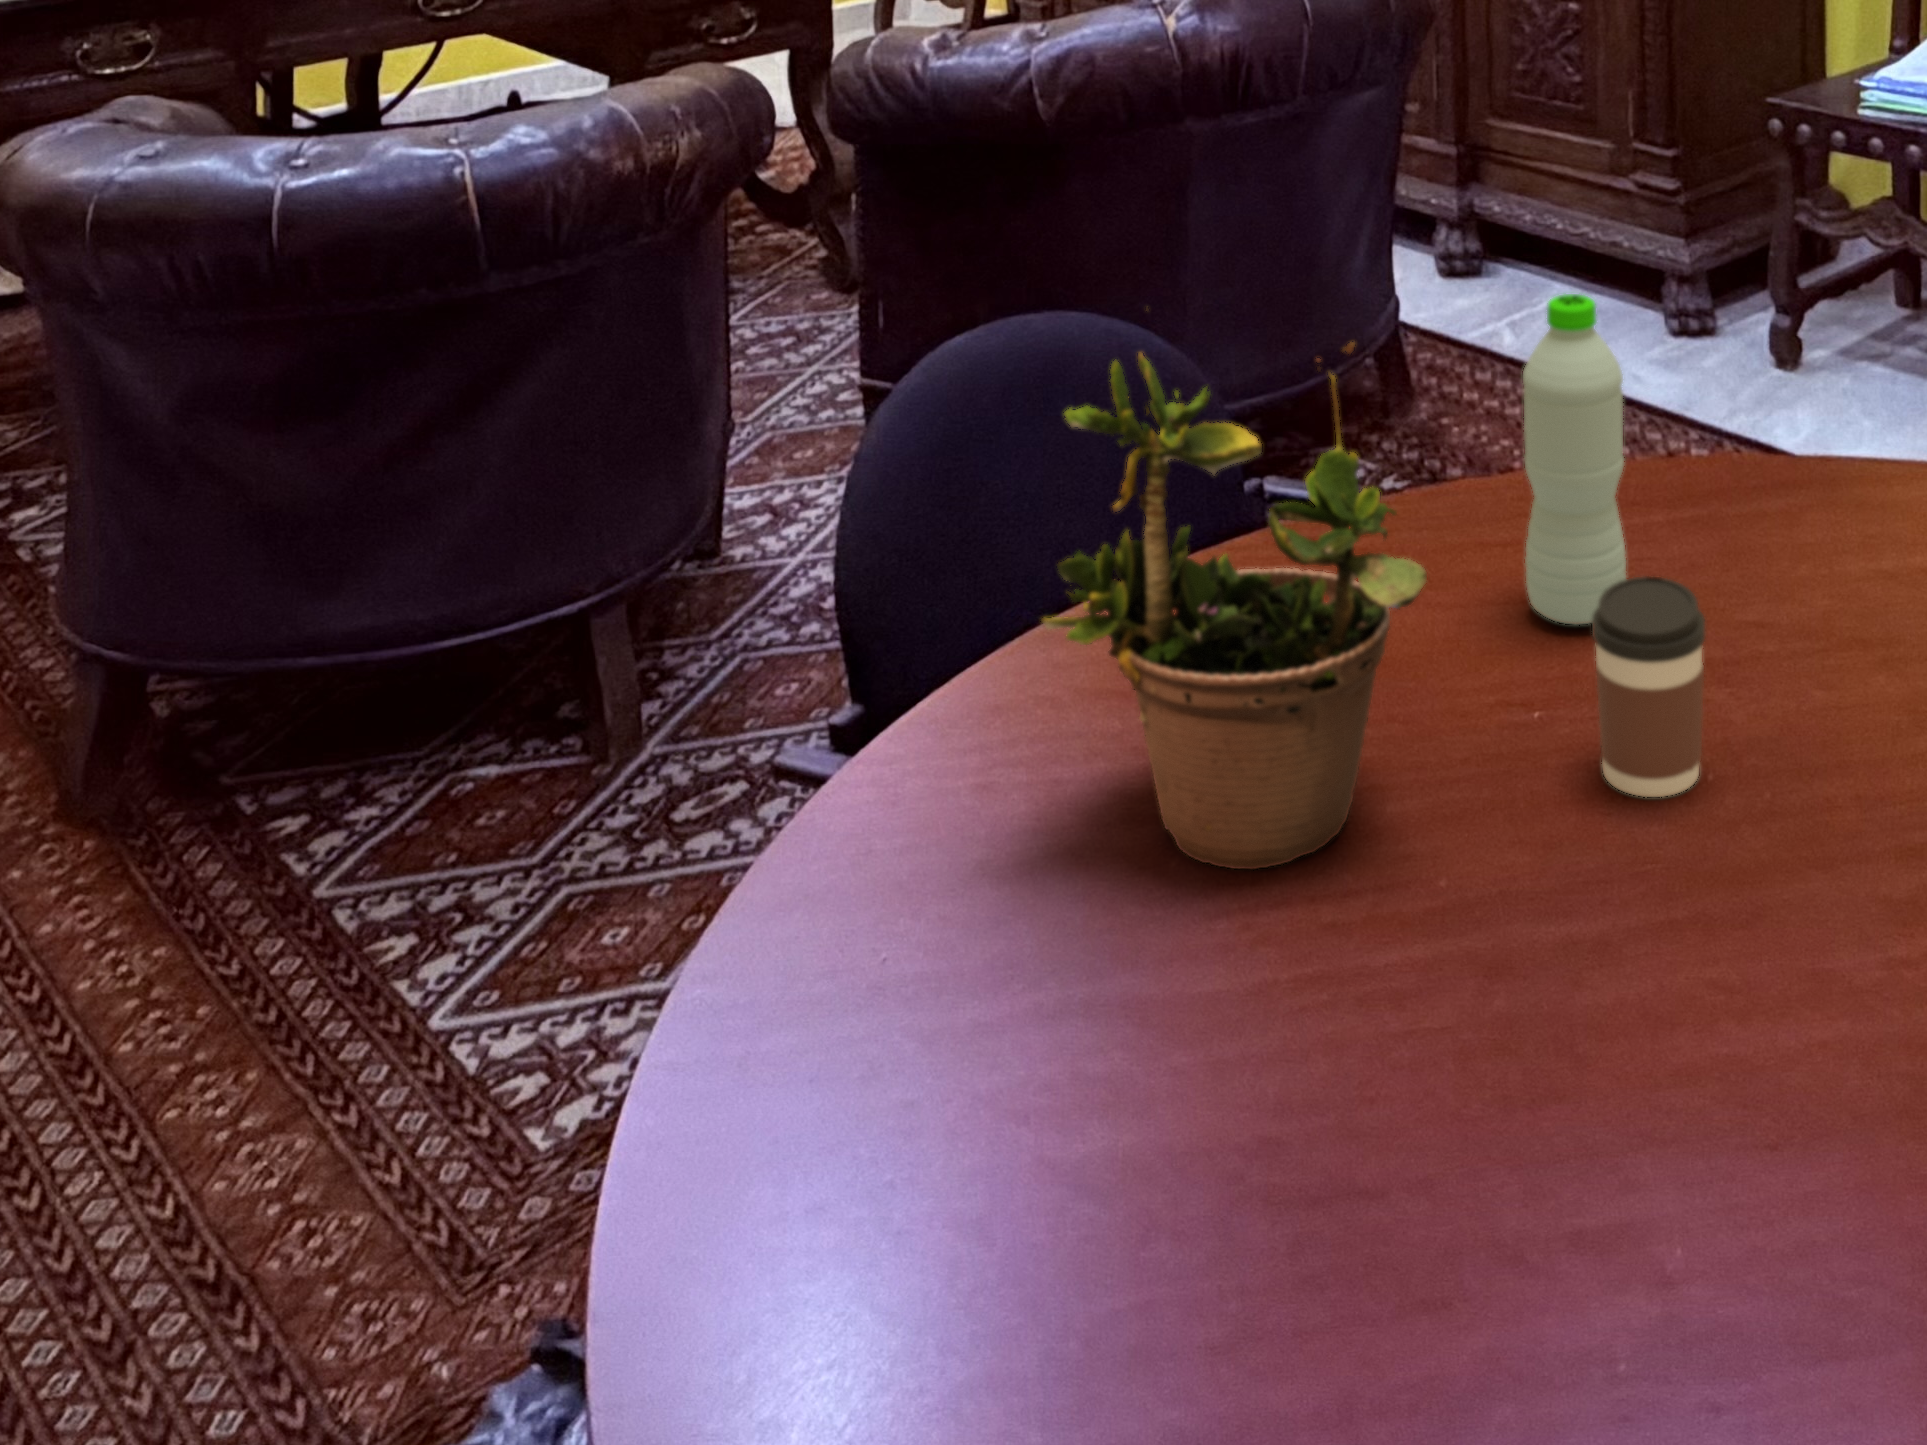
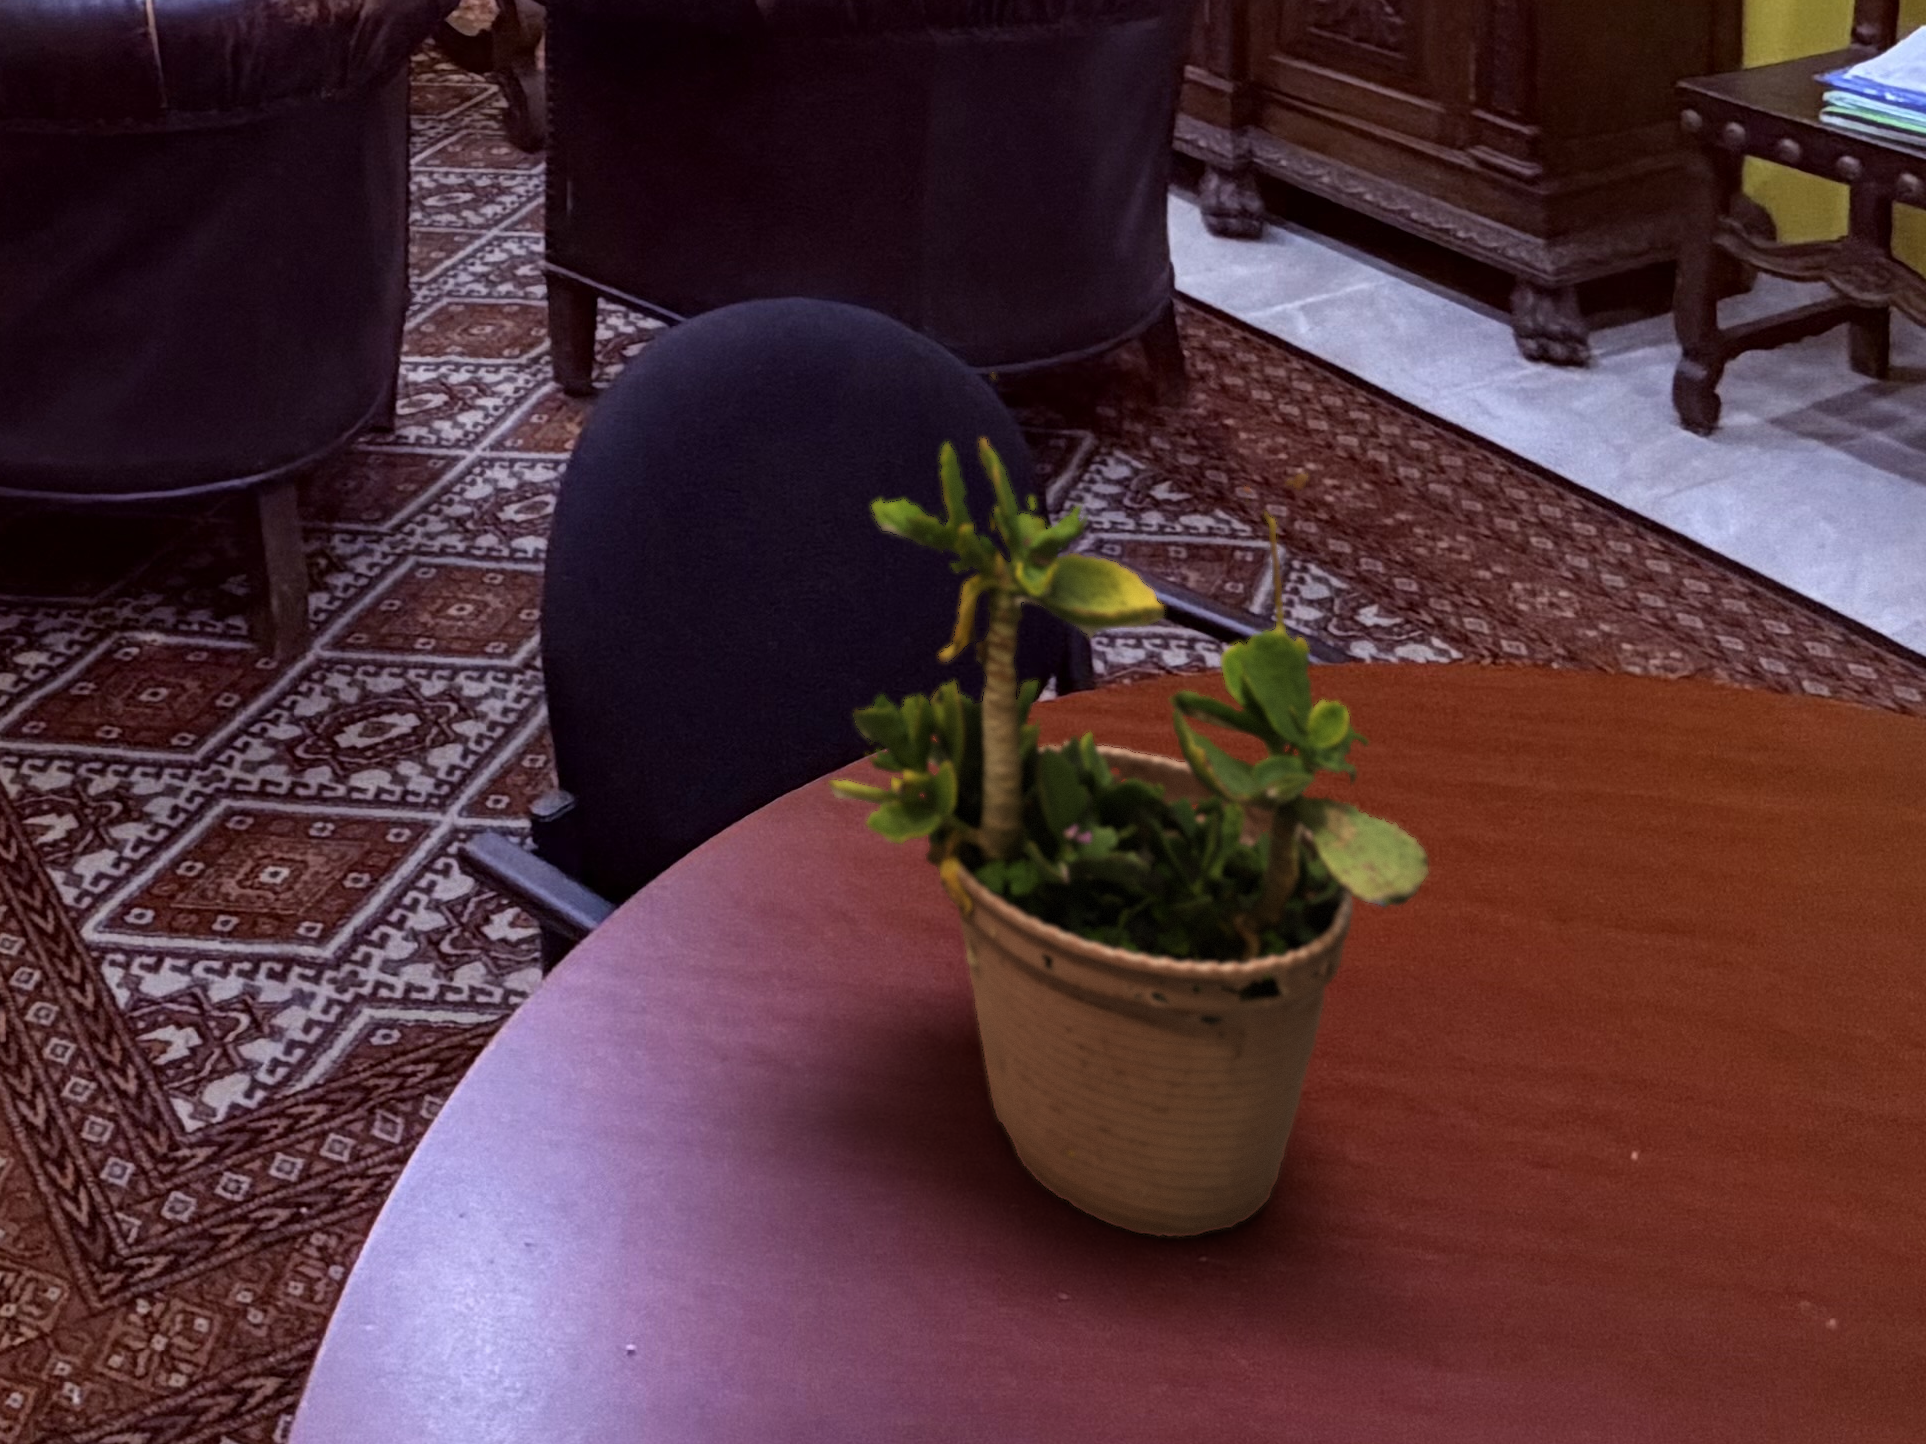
water bottle: present [1523,294,1626,625] -> none [1506,411,1678,906]
coffee cup: present [1592,576,1705,797] -> none [1679,903,1889,1282]

